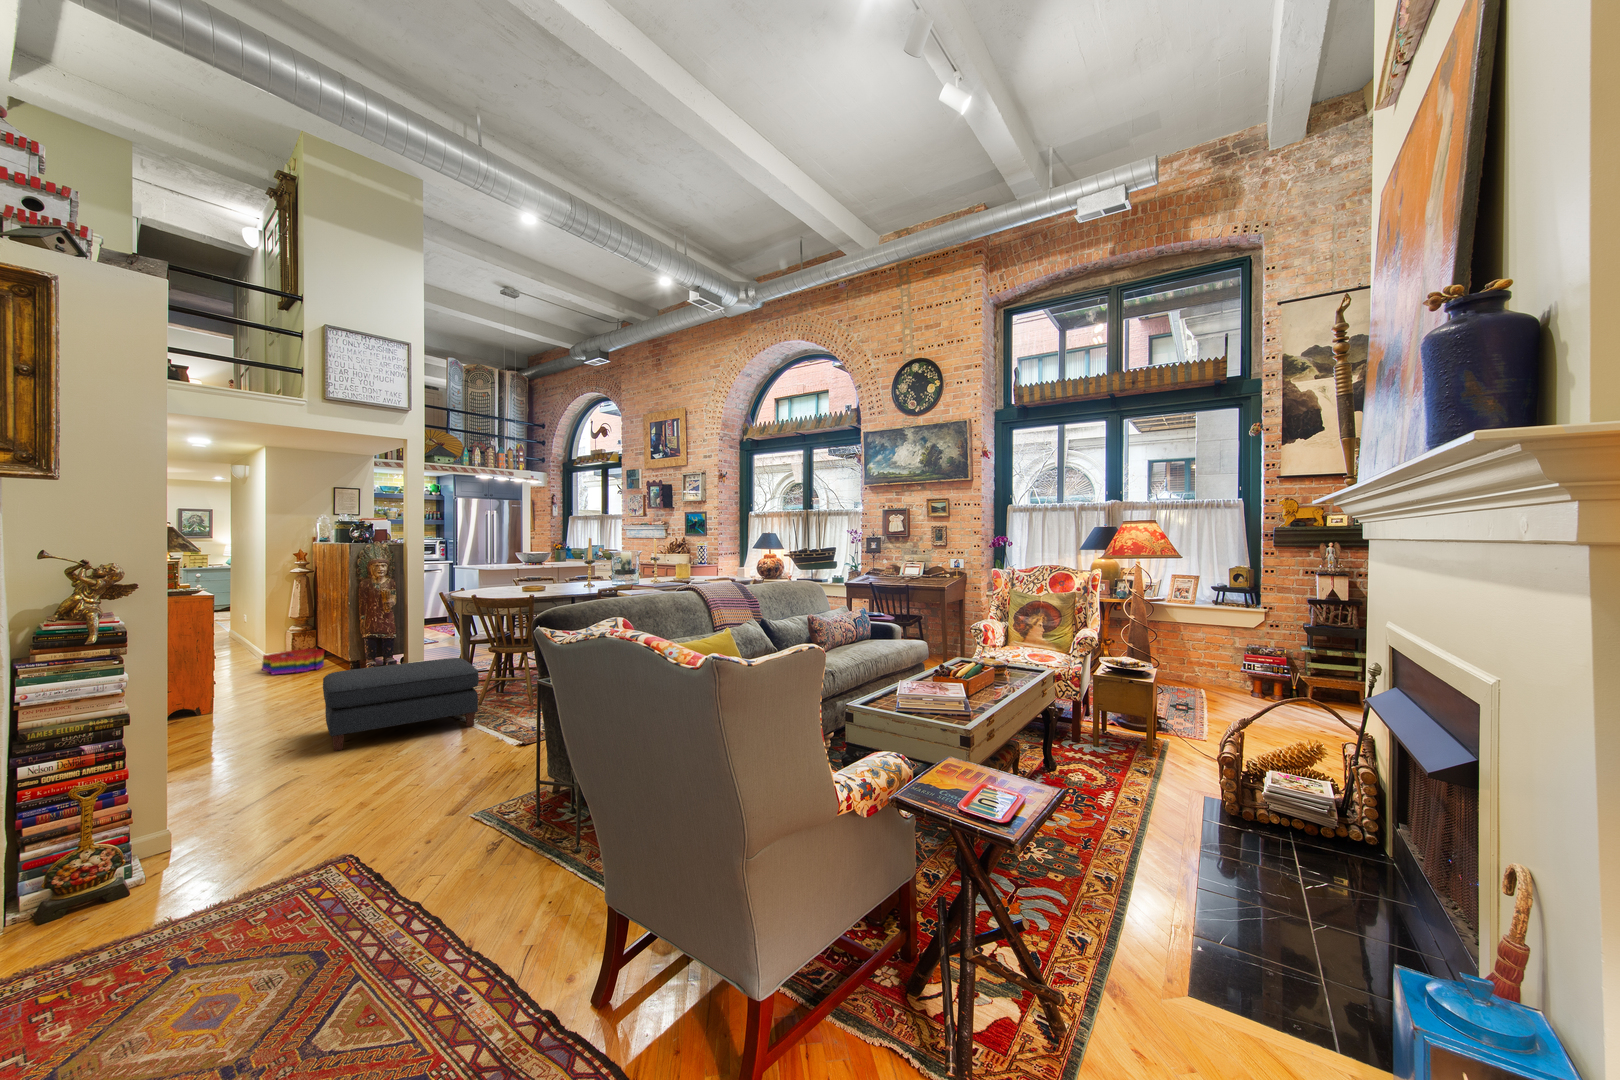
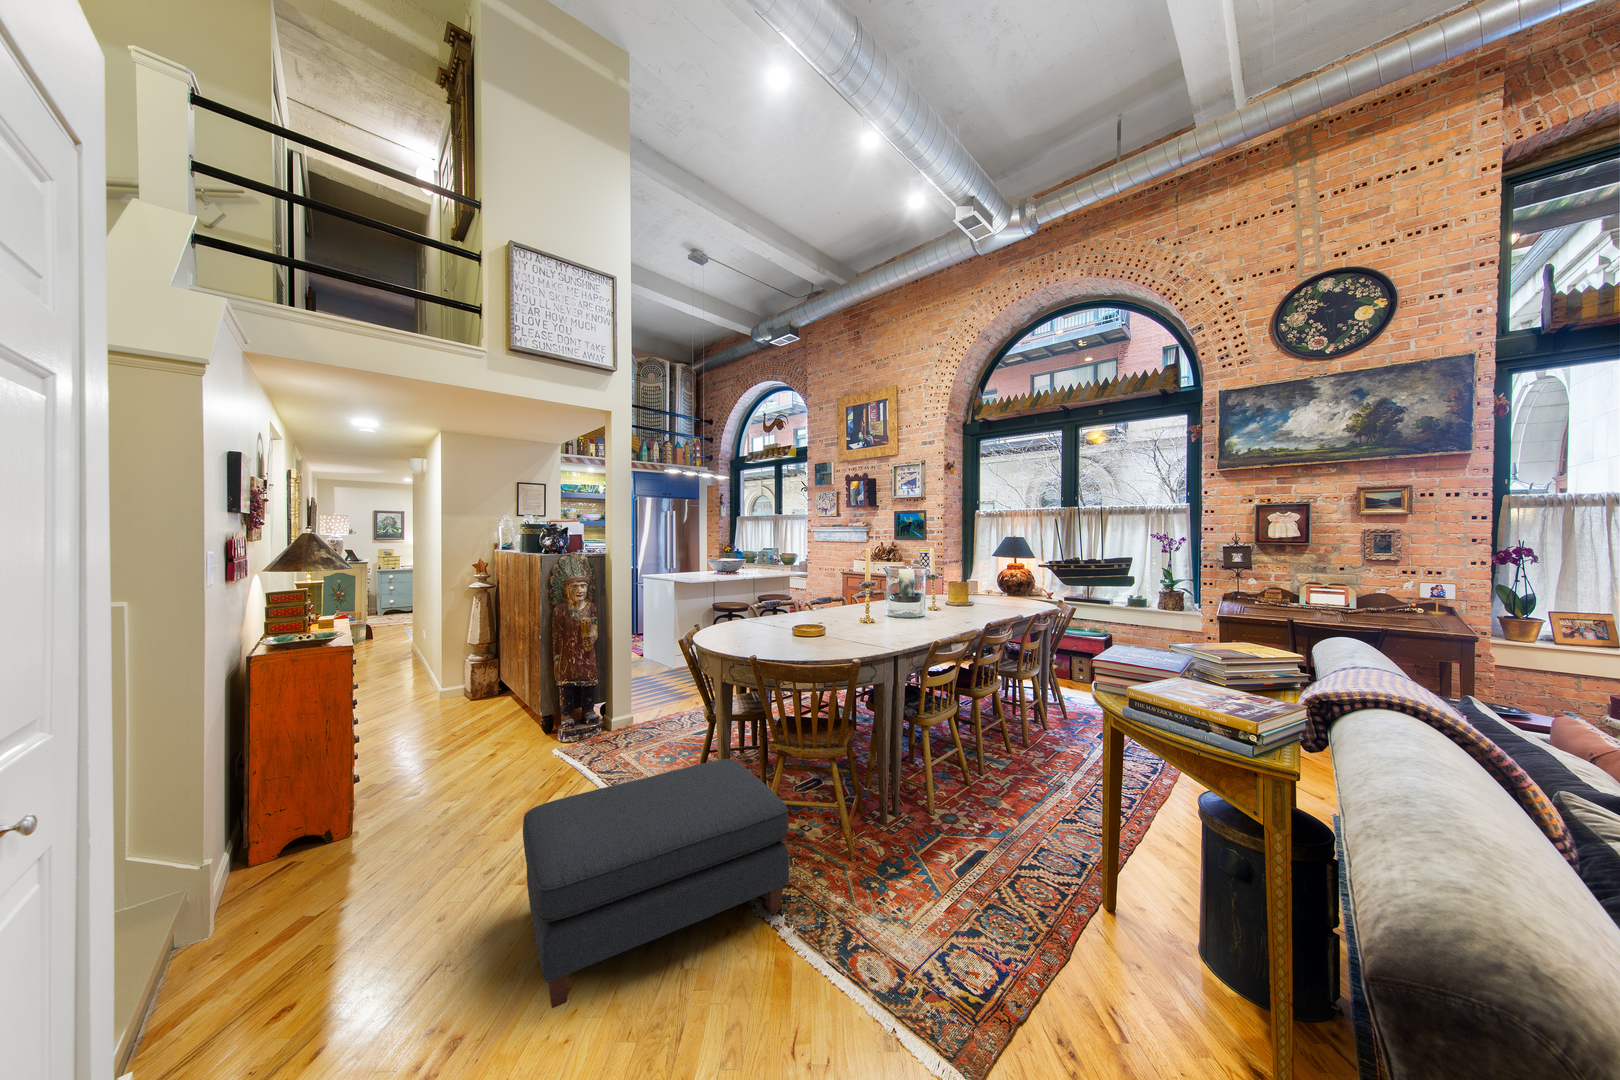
storage bin: present [262,649,324,674] -> none [434,688,508,730]

